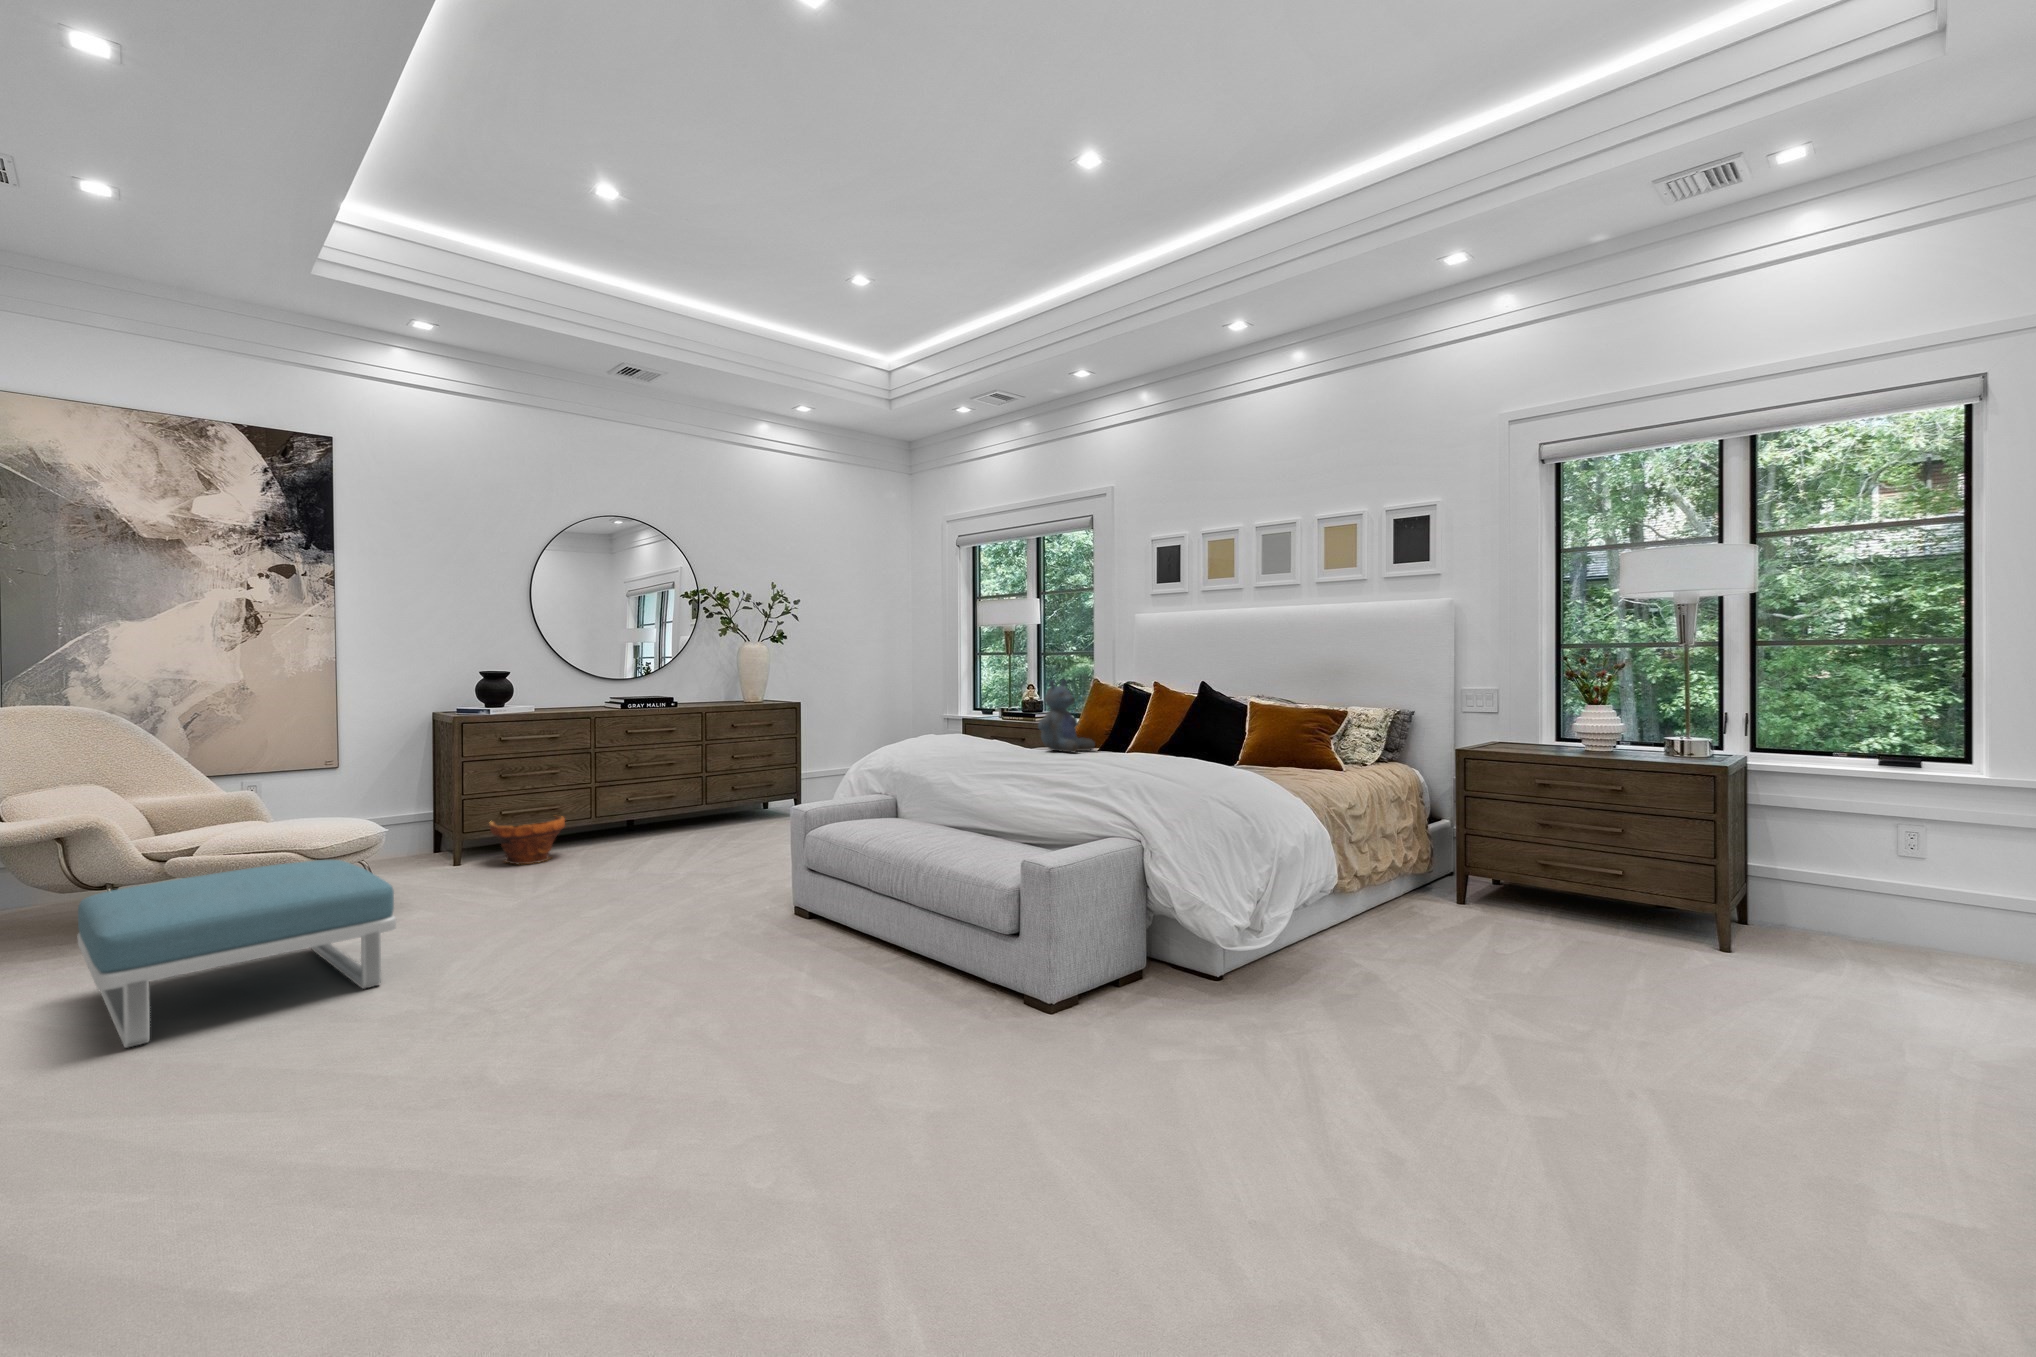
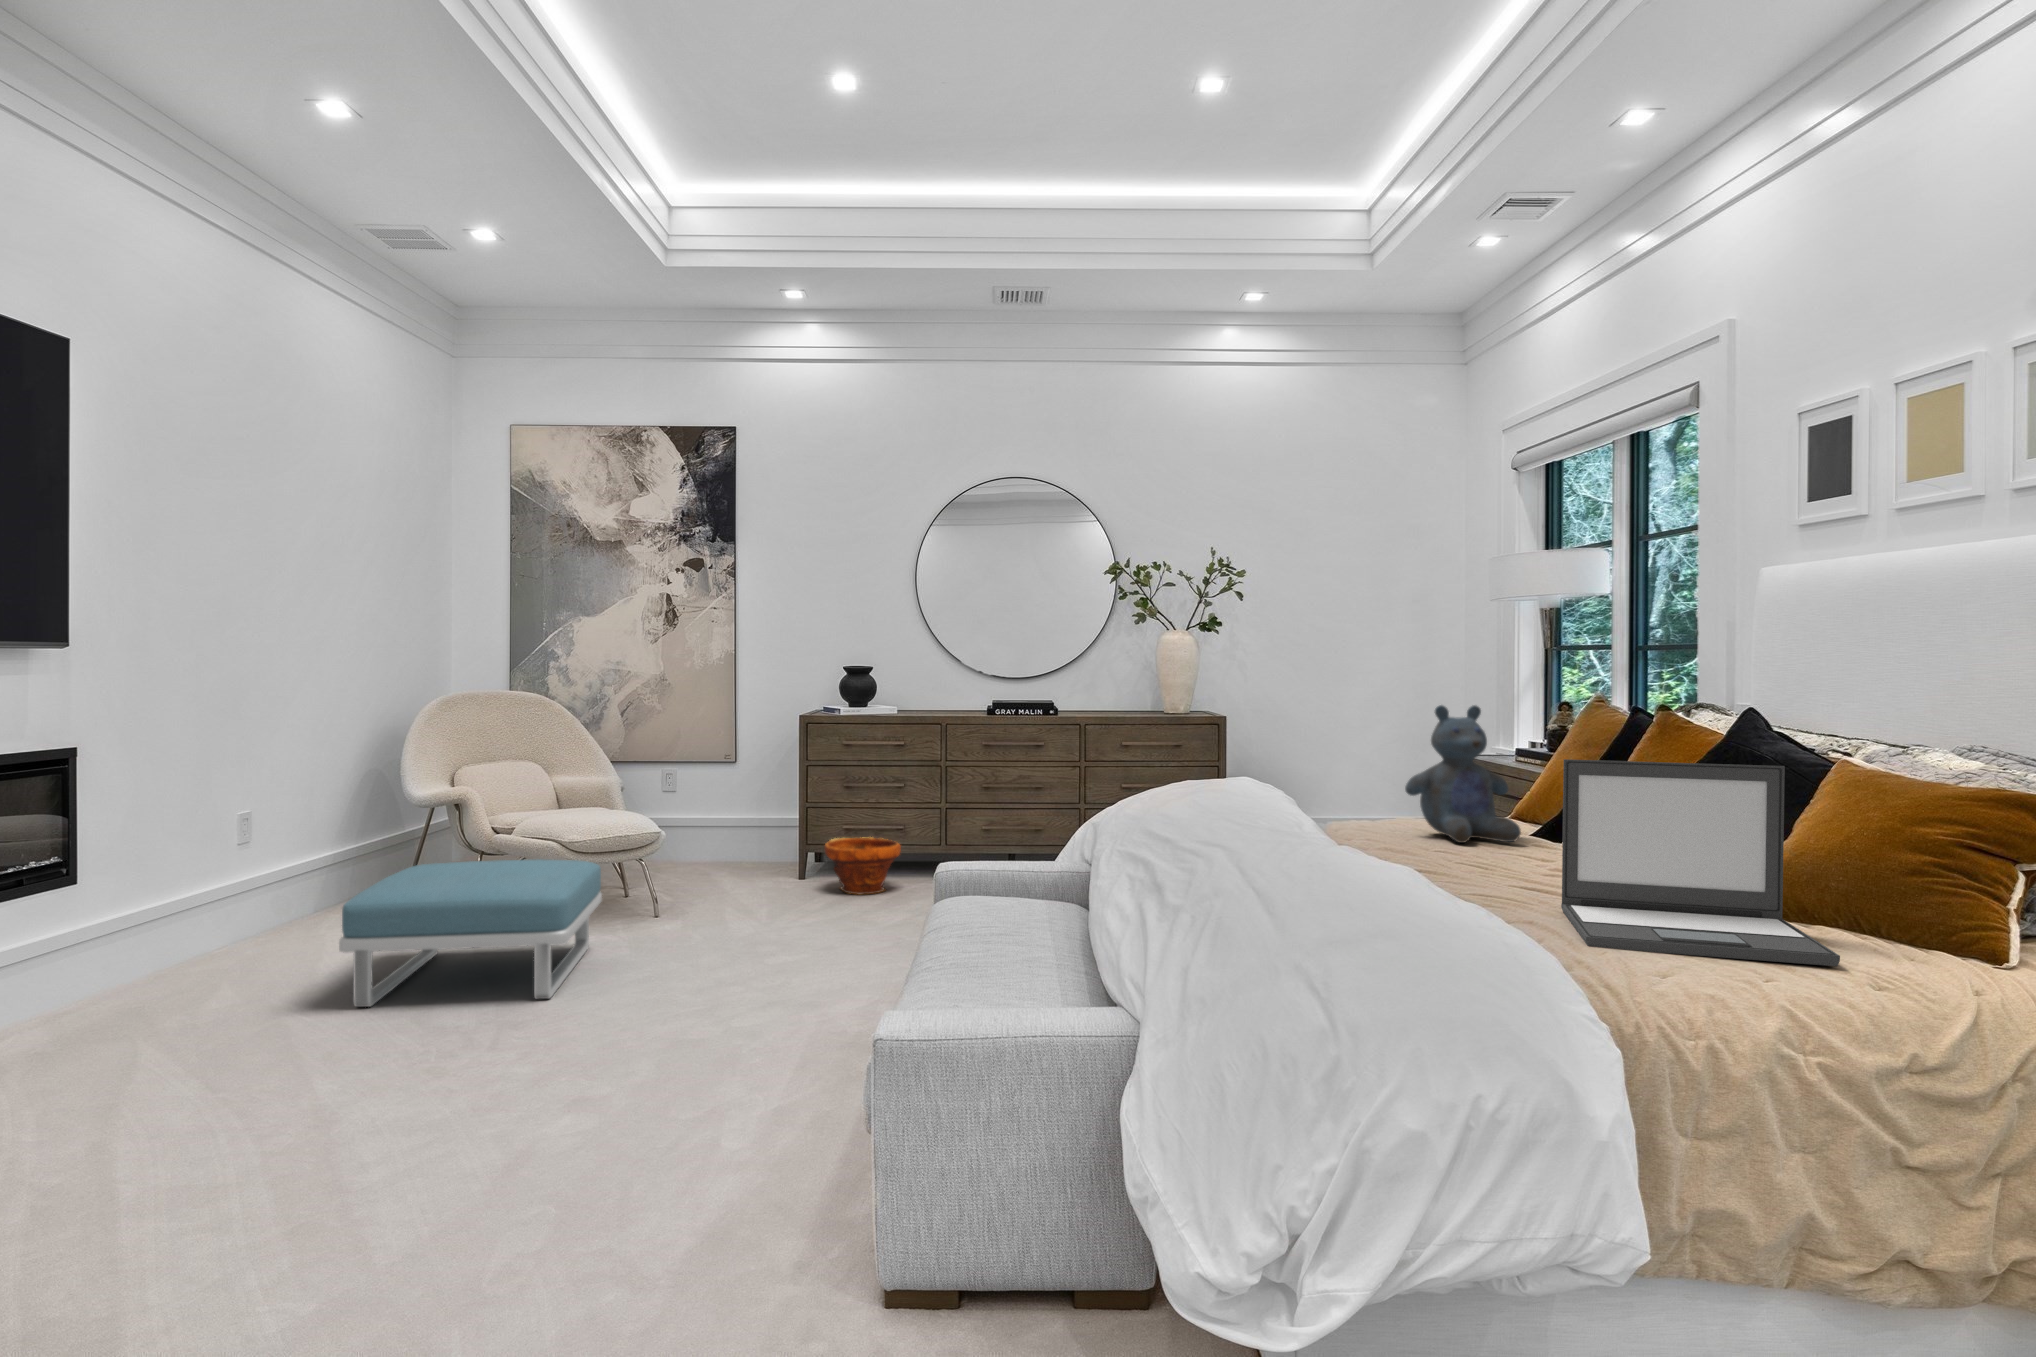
laptop: none [1195,695,1315,777] -> present [1561,759,1840,966]

